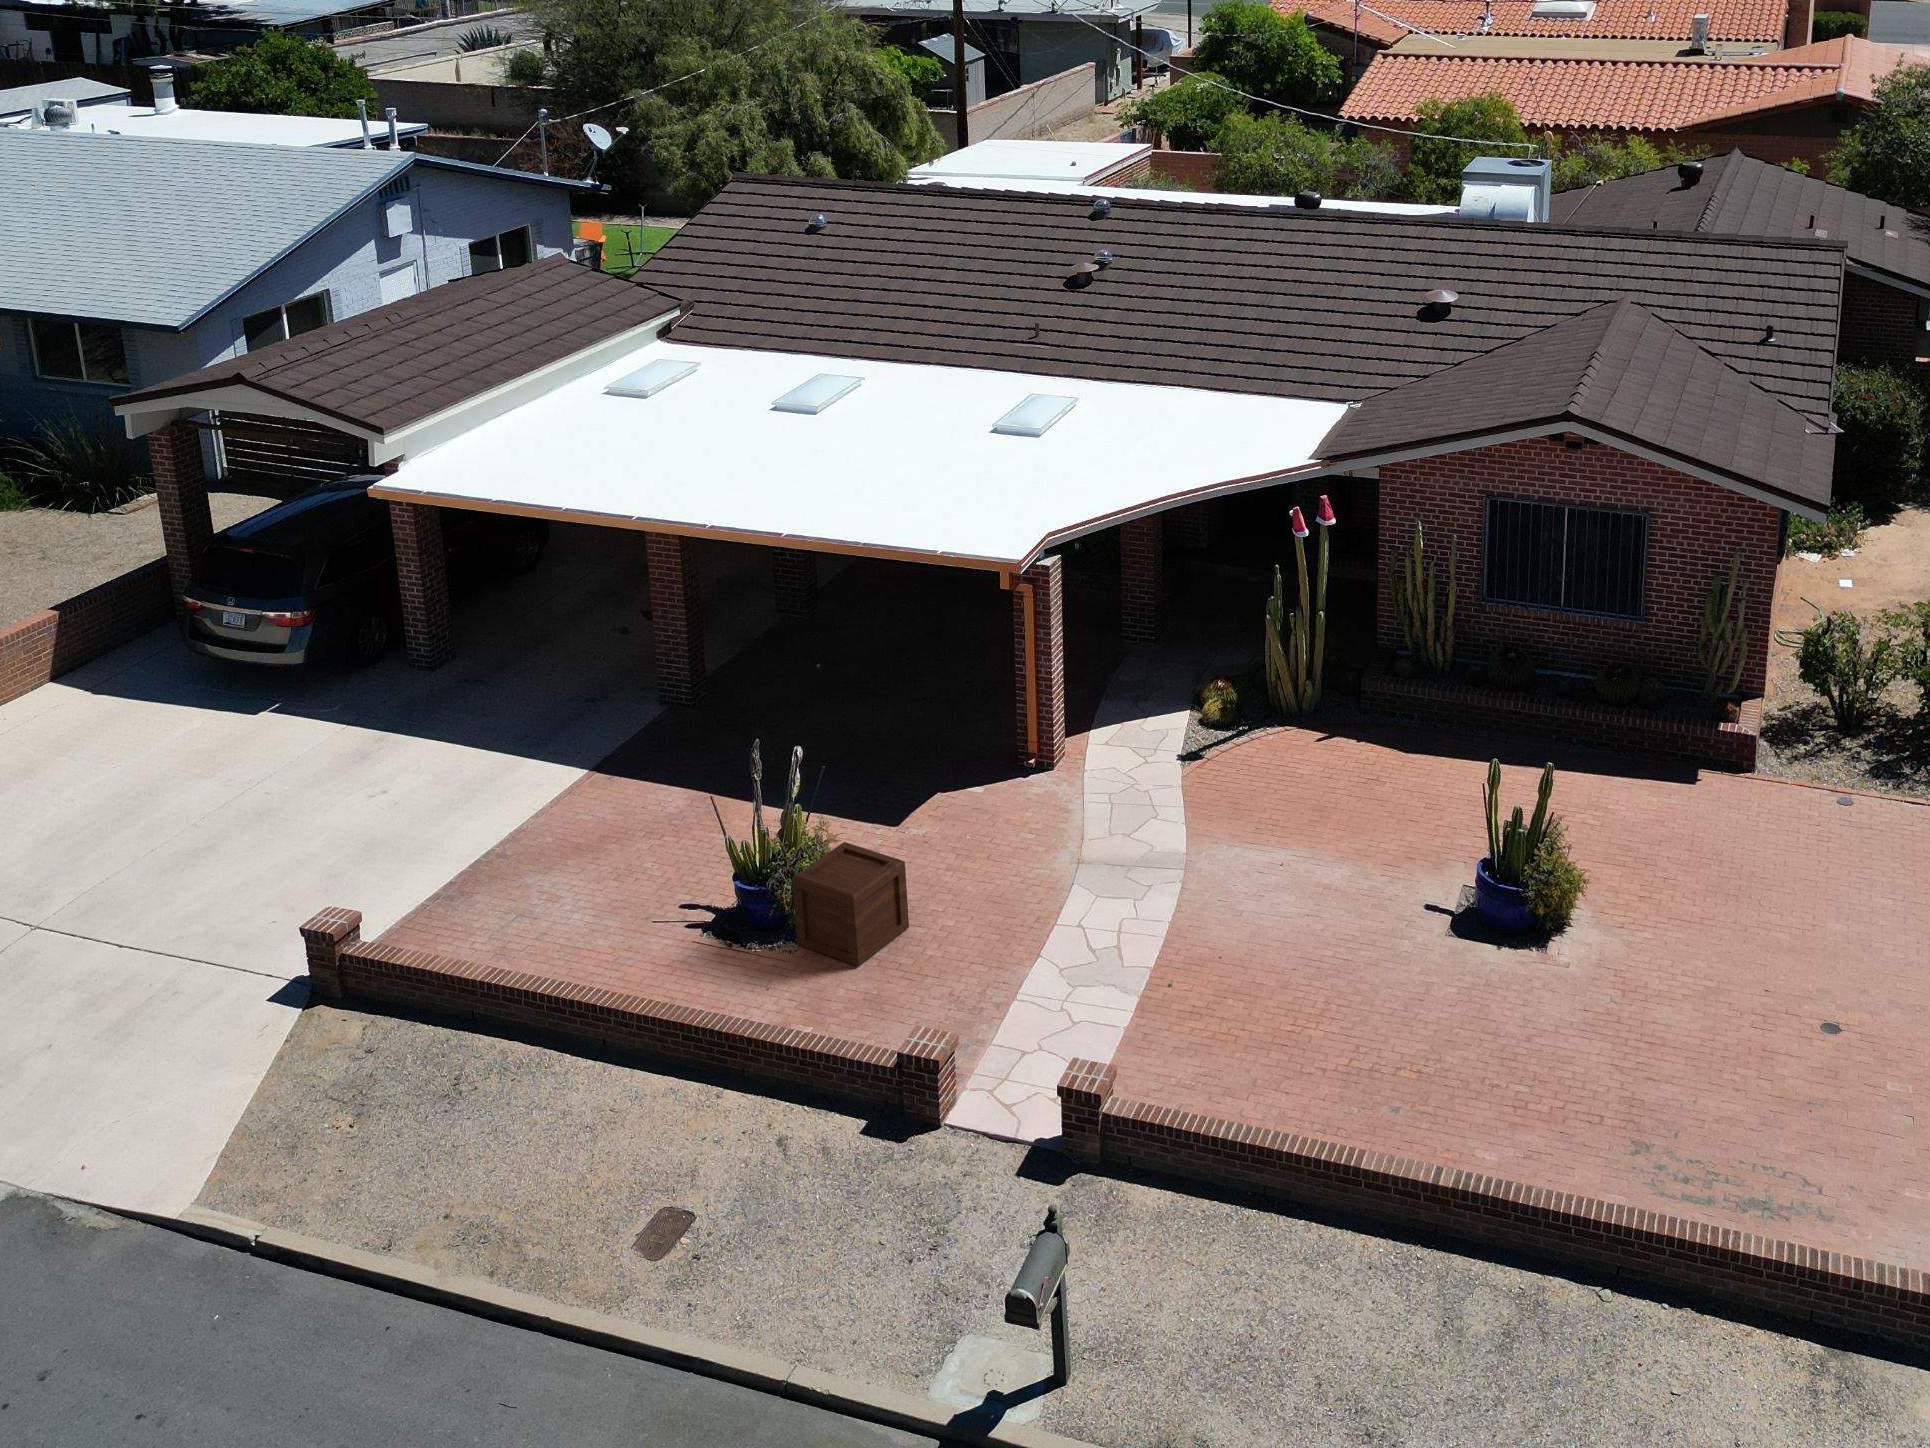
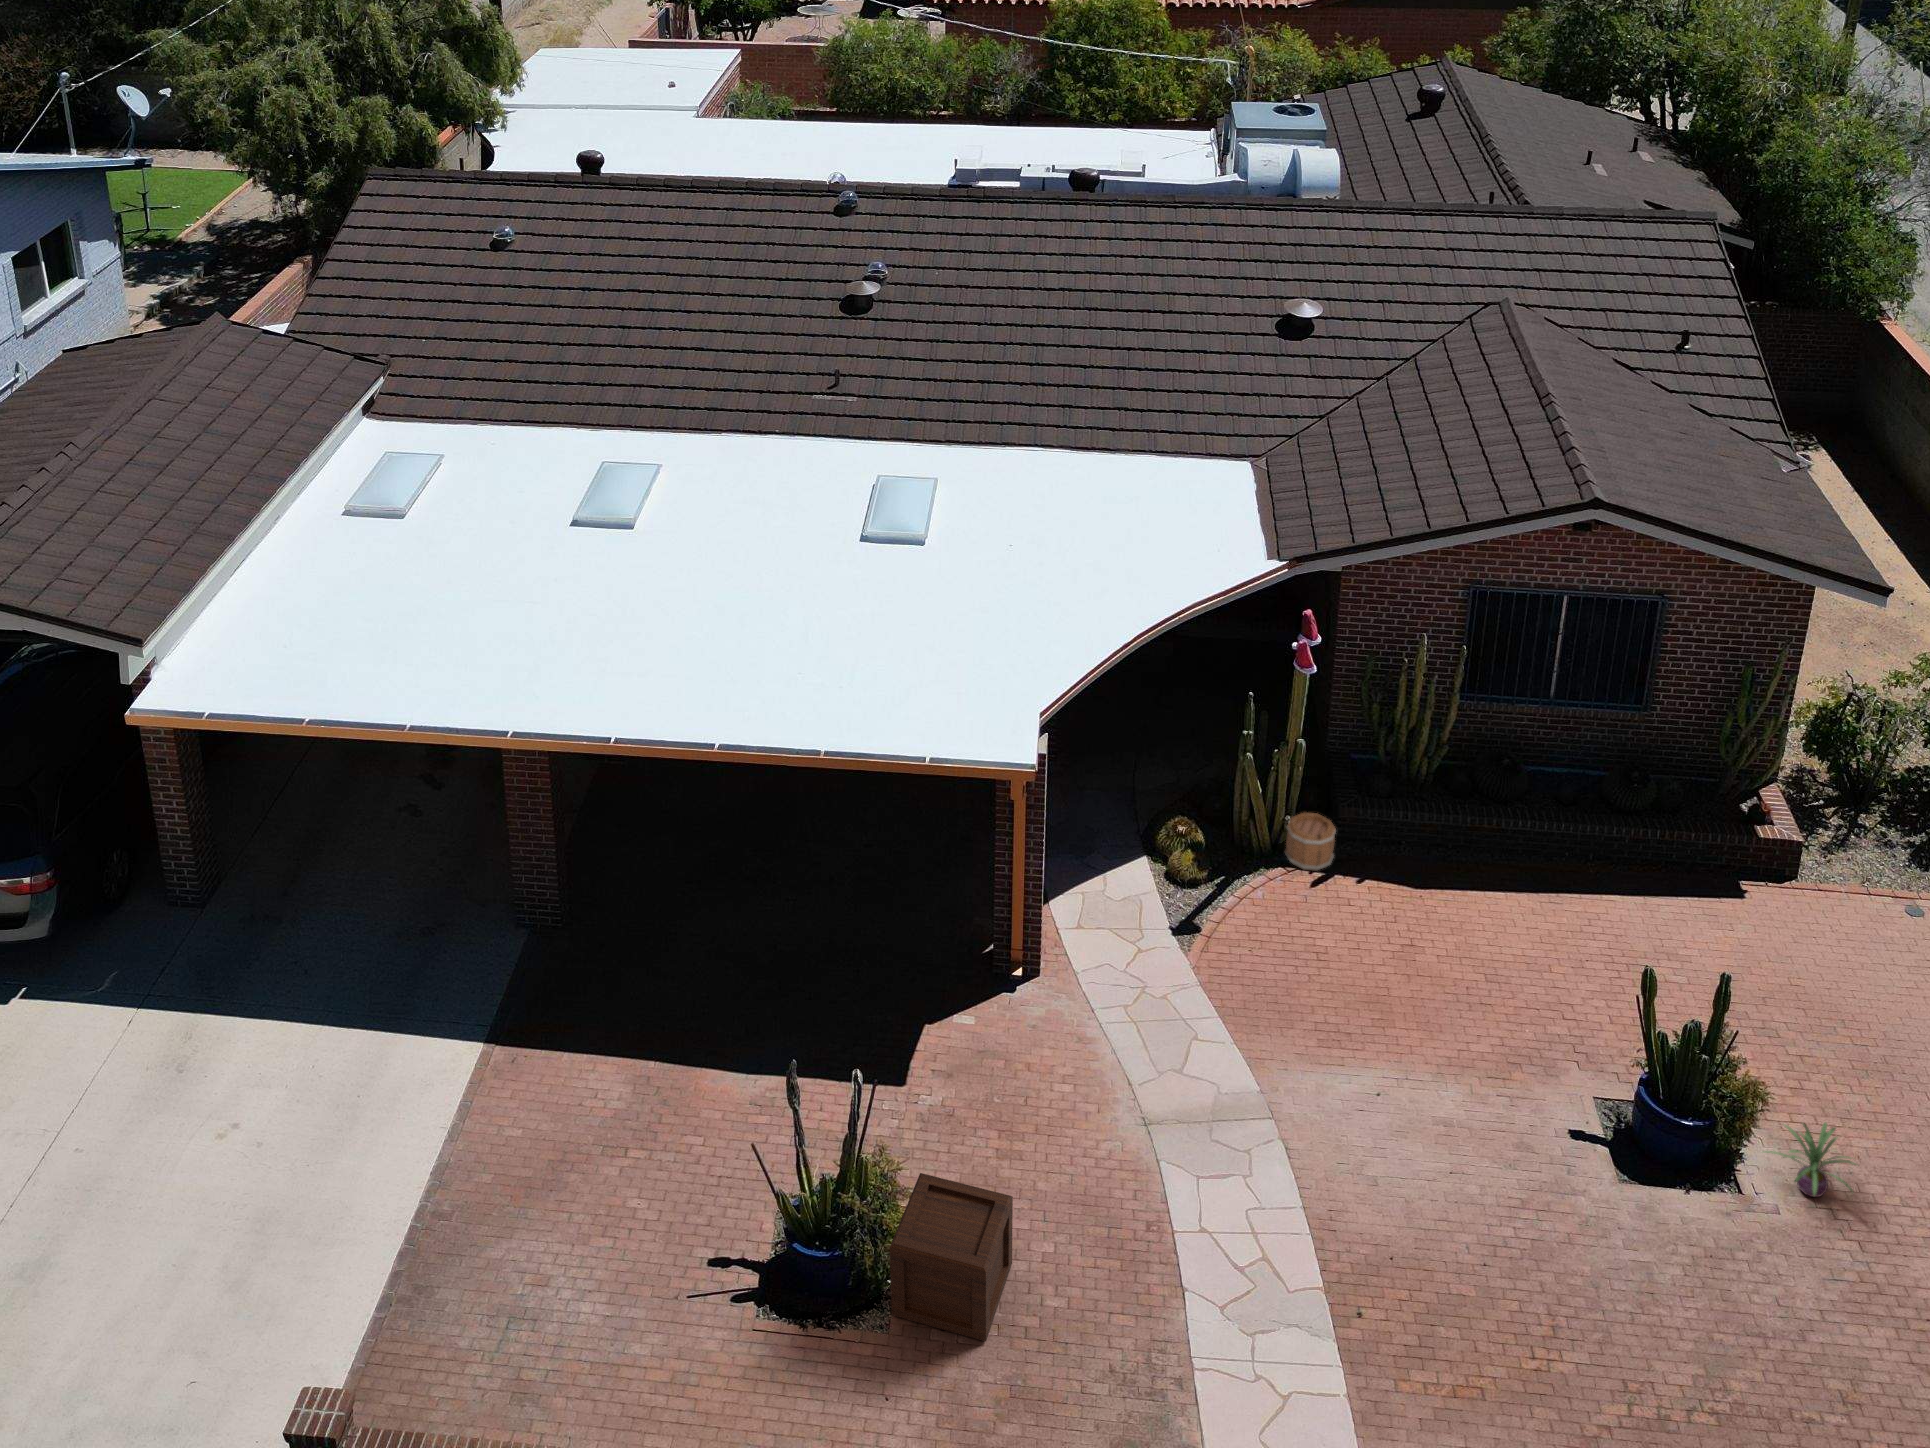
bucket: none [1304,684,1345,732] -> present [1284,813,1336,871]
decorative plant: none [1558,892,1638,964] -> present [1764,1122,1855,1197]

